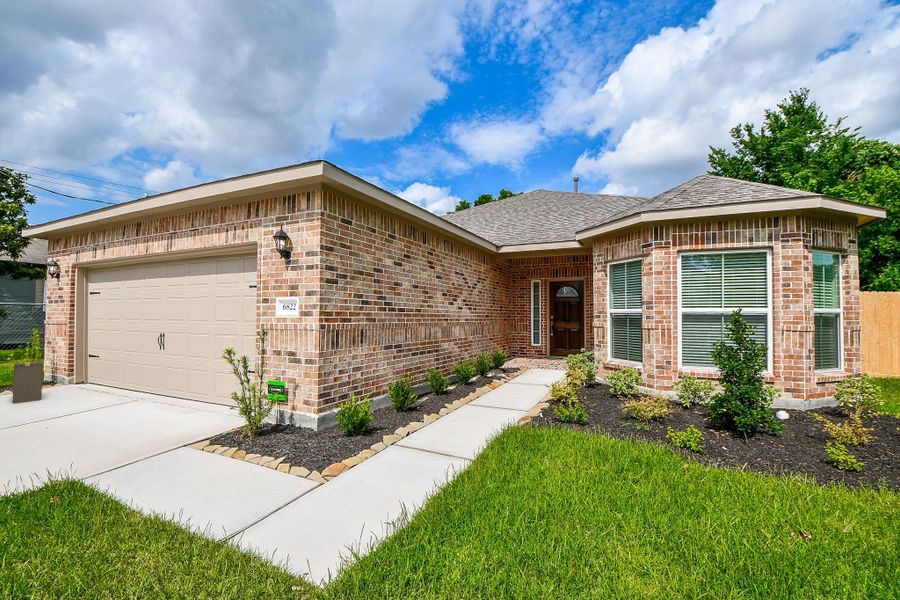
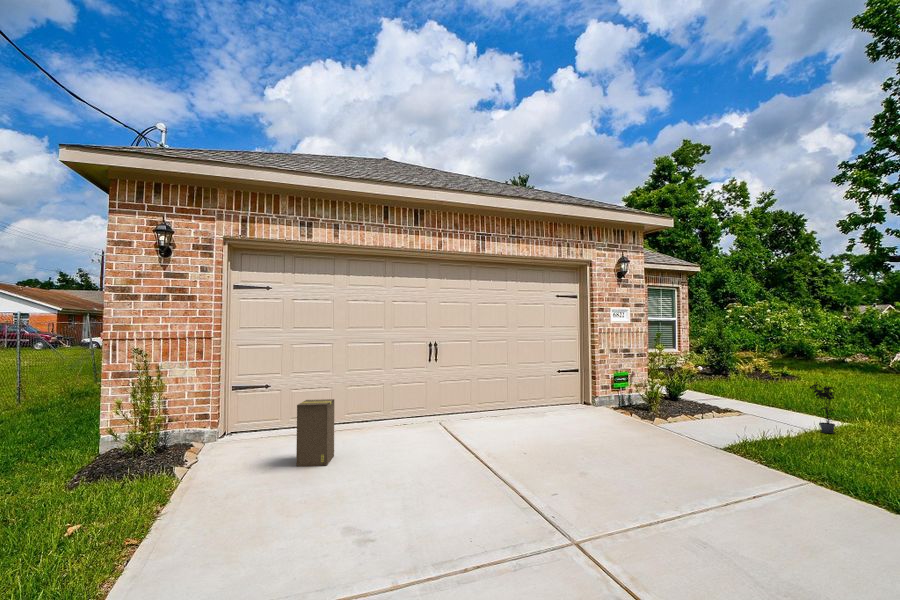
potted plant: none [53,447,114,555] -> present [810,382,835,433]

